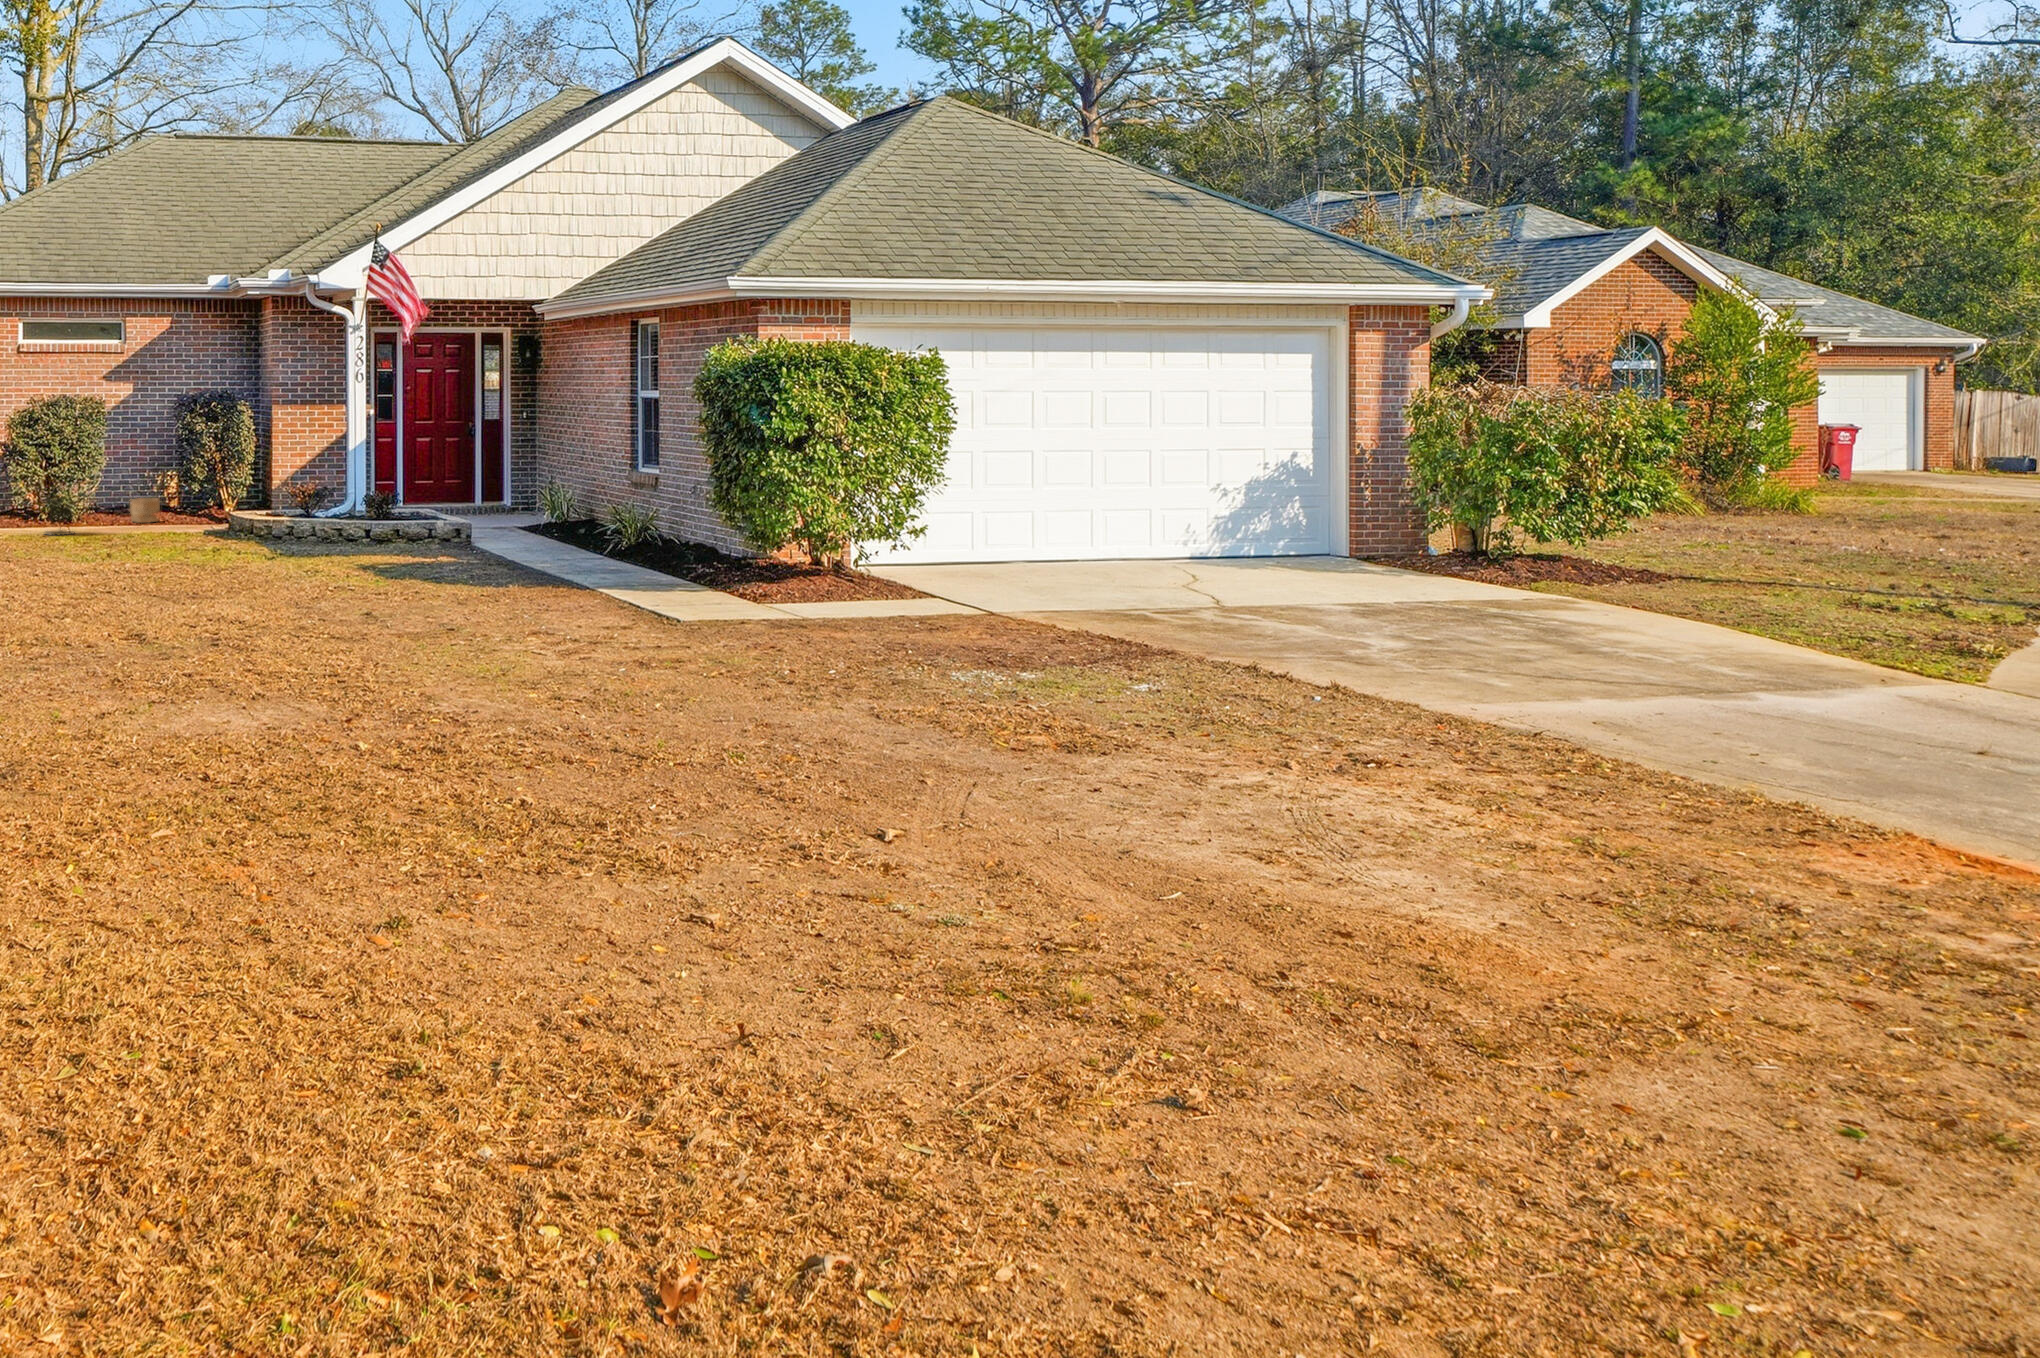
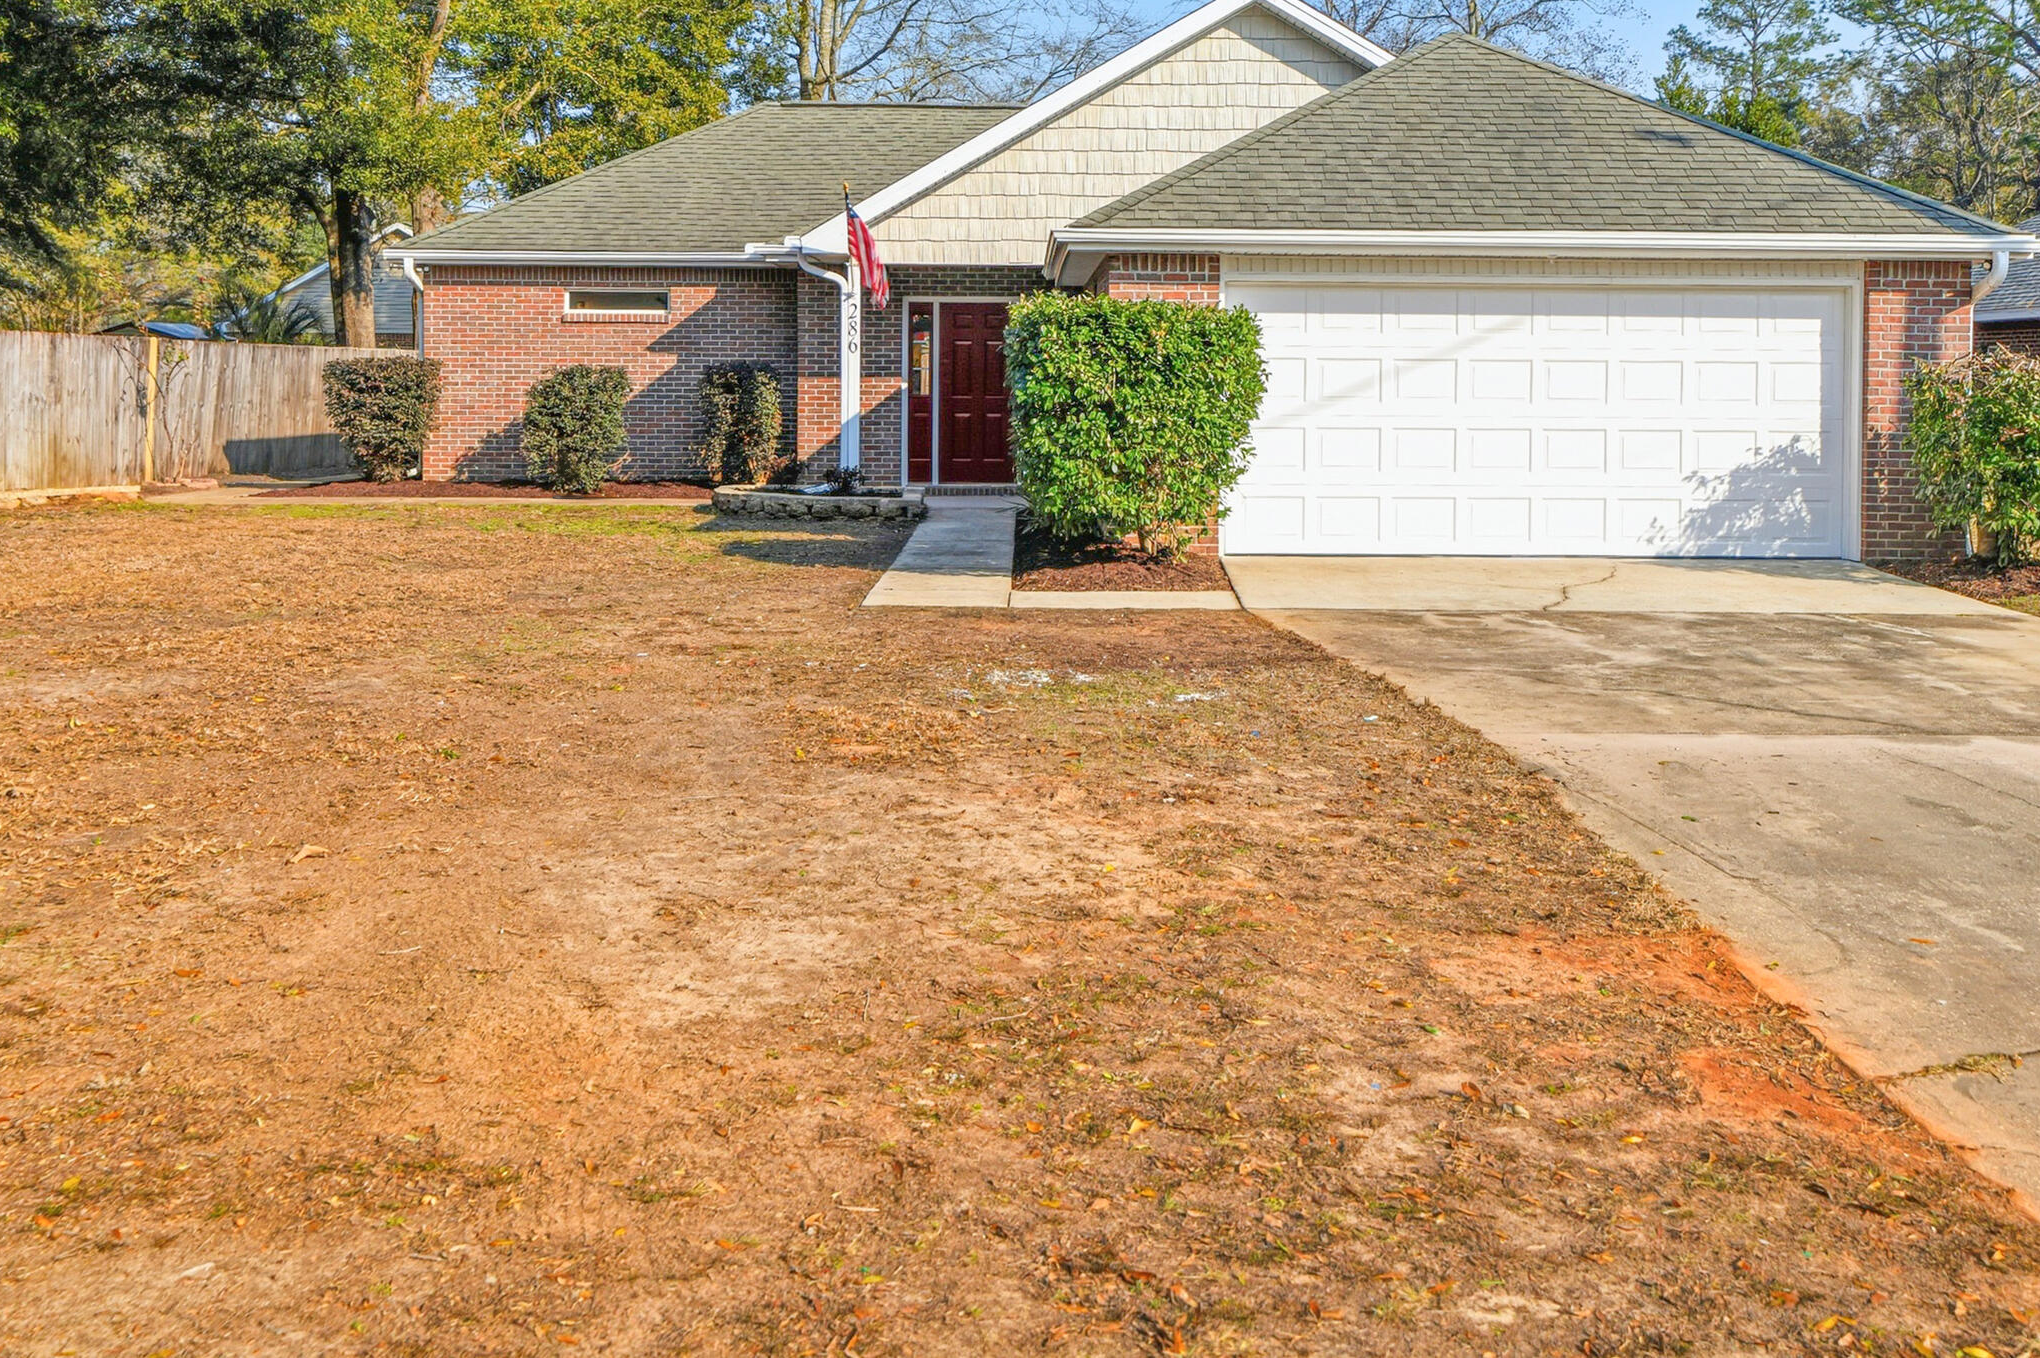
wooden bucket: present [130,498,160,523] -> none [660,467,690,491]

